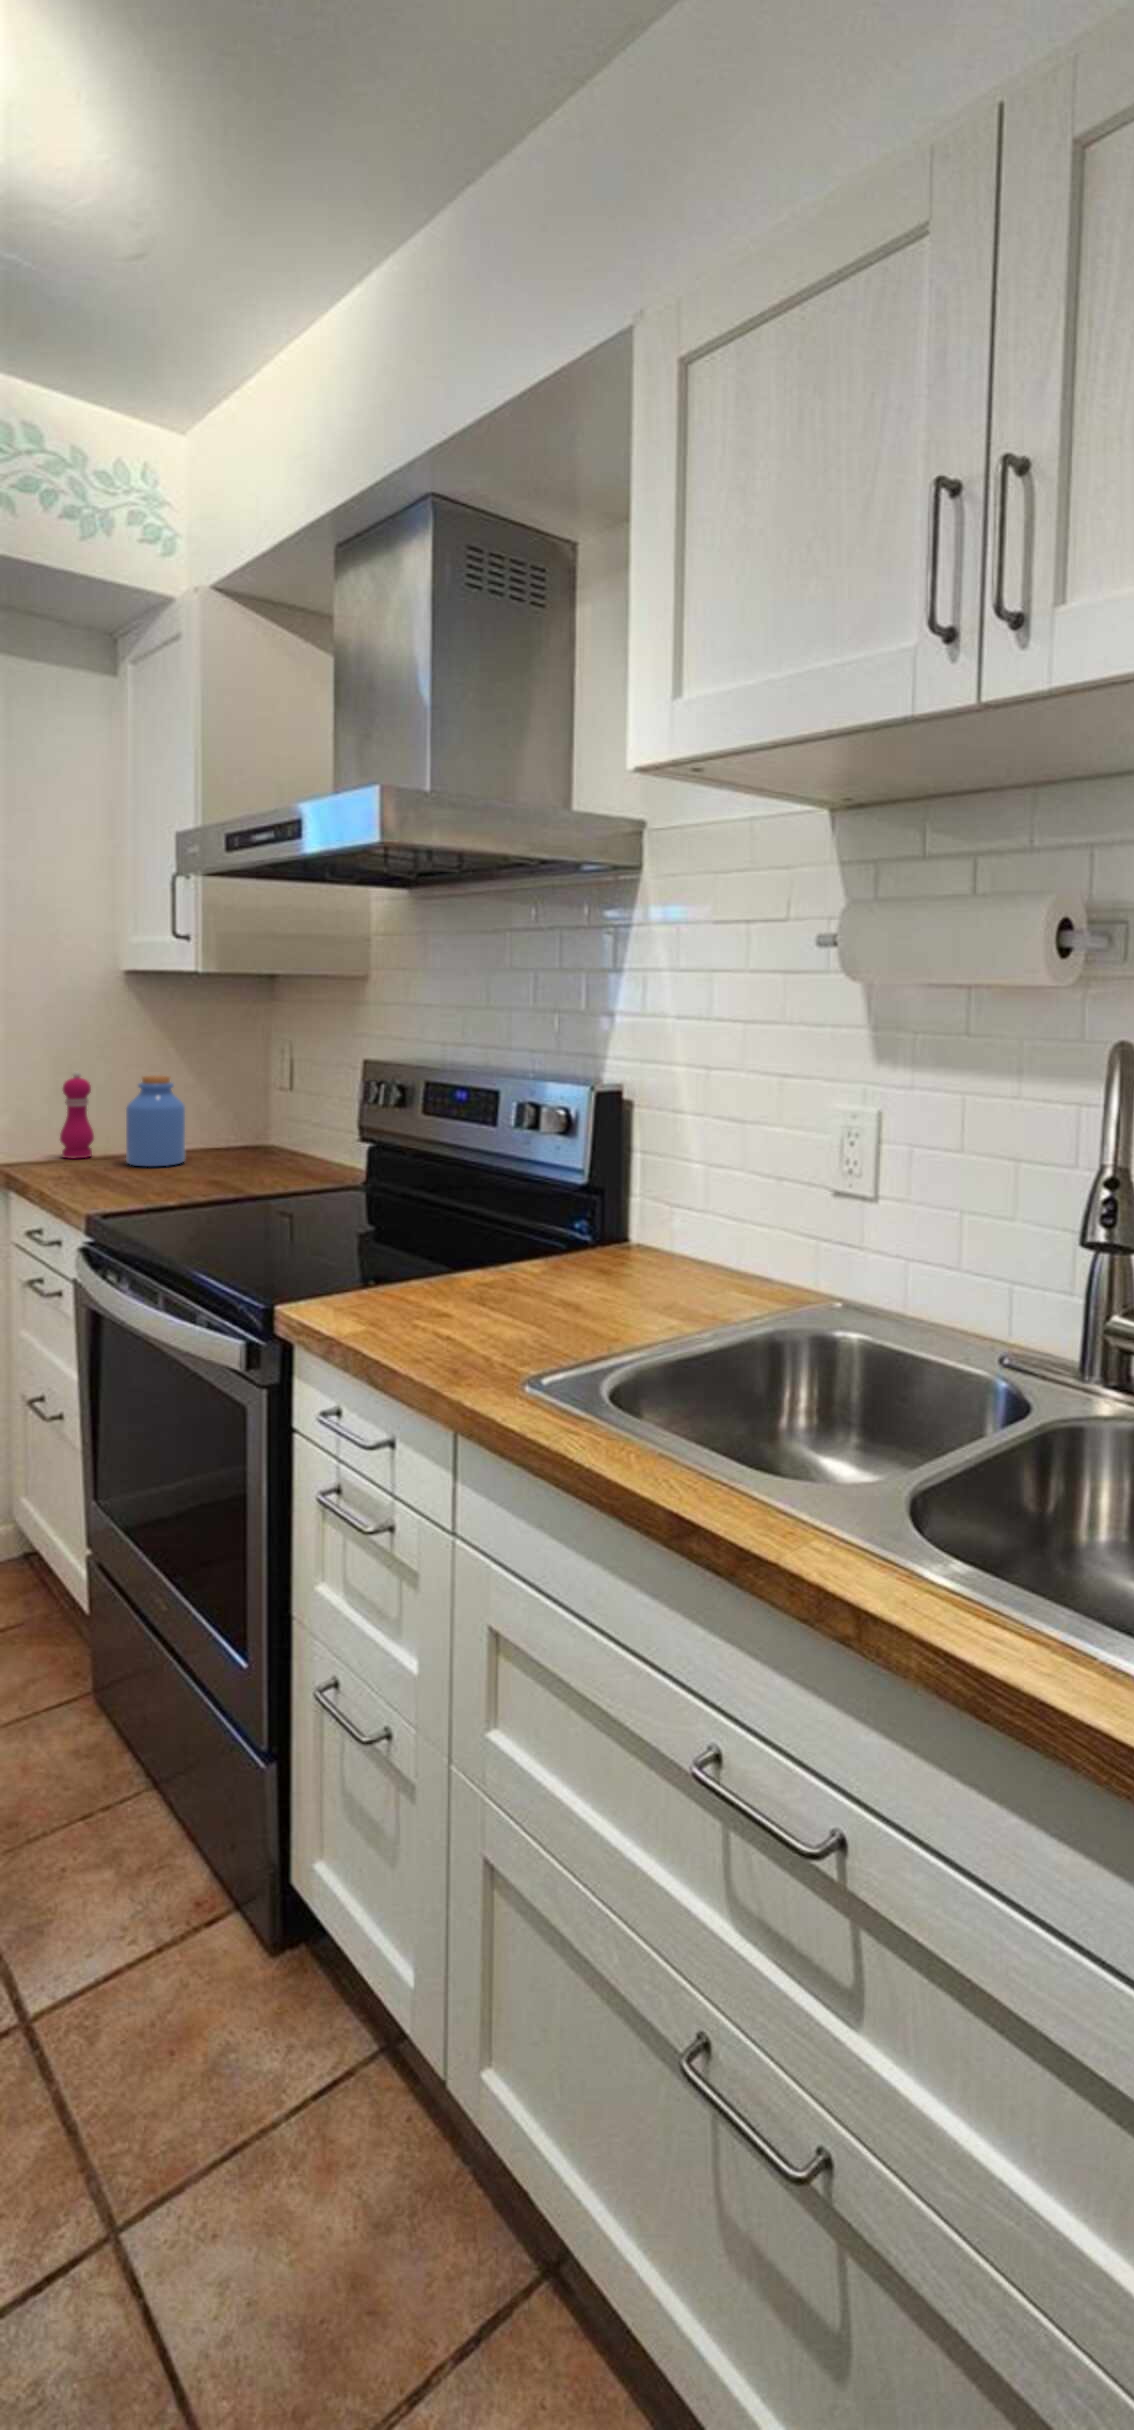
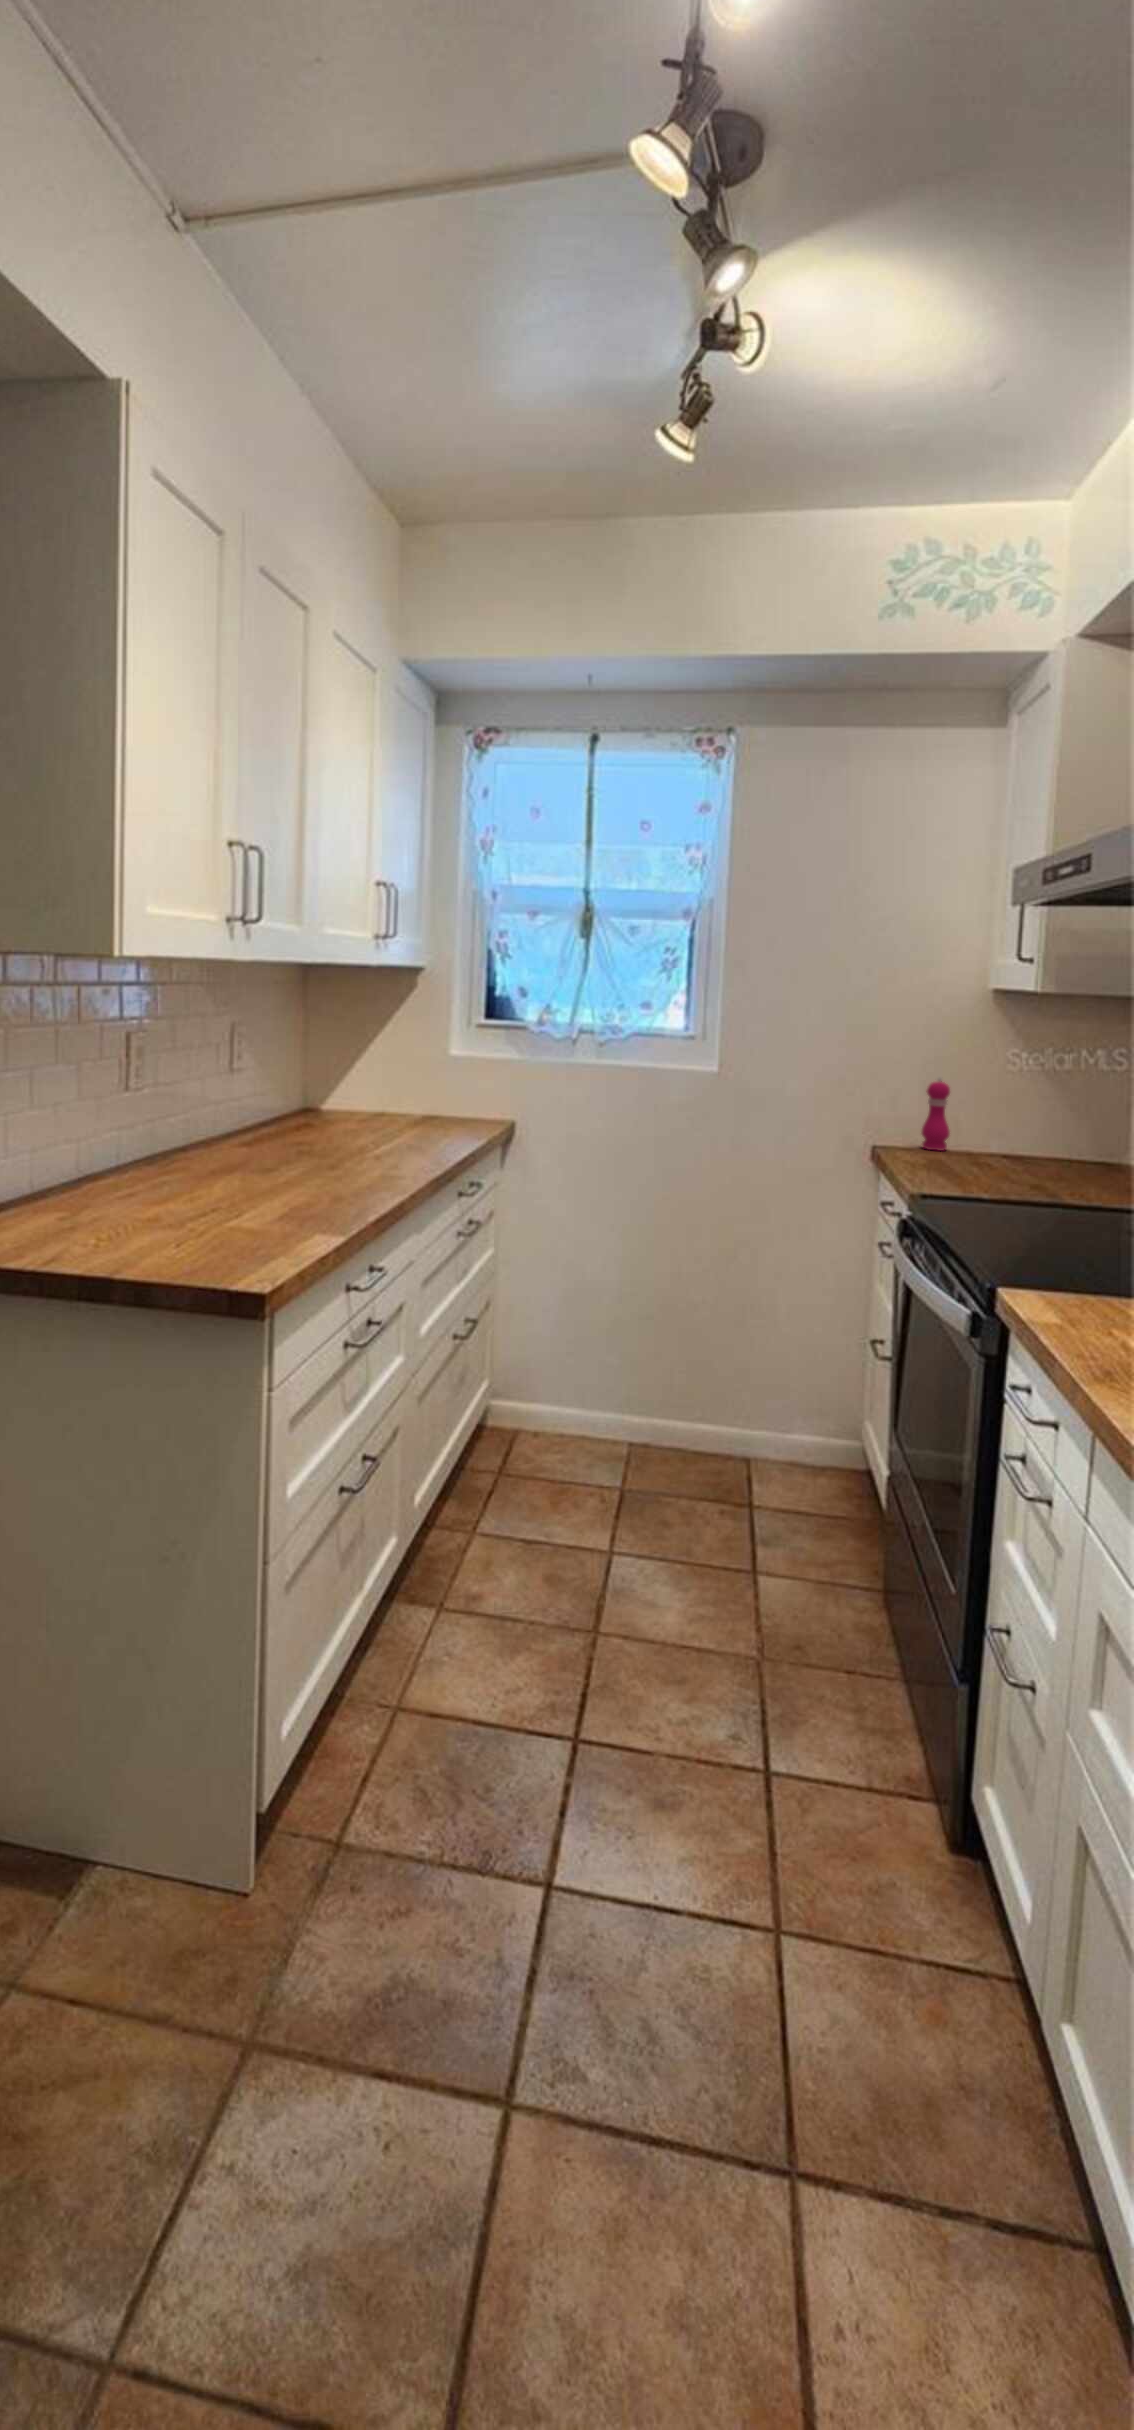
jar: present [126,1075,185,1166] -> none [970,1084,1027,1167]

